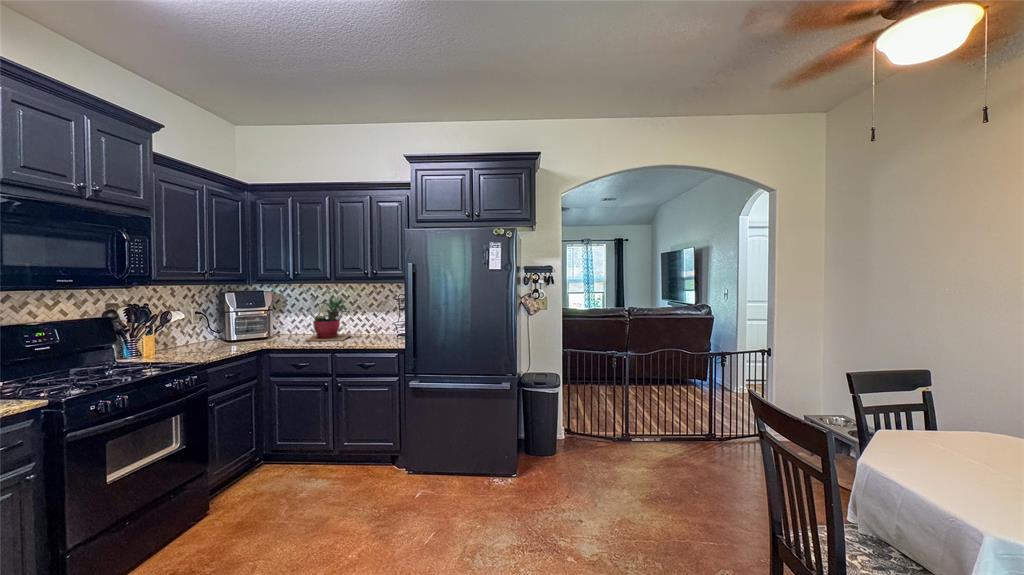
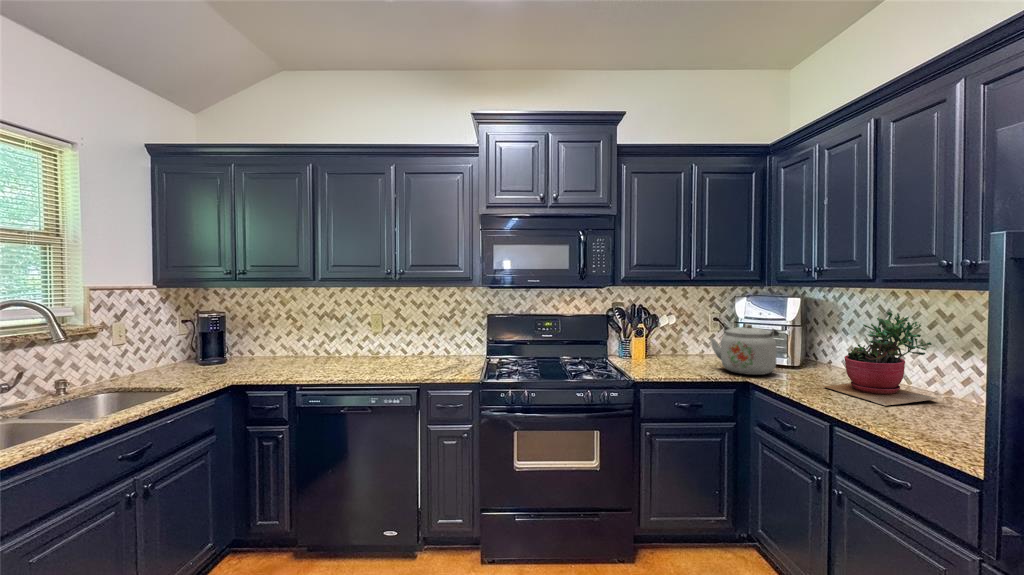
kettle: none [221,311,271,346] -> present [711,324,779,375]

